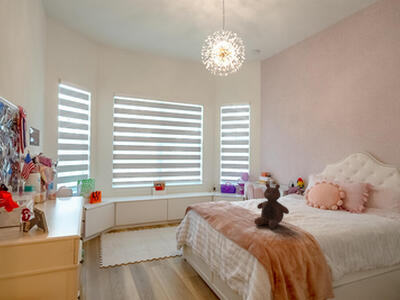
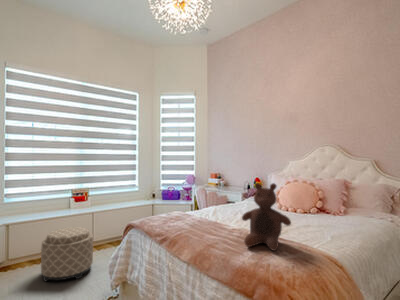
ottoman: none [136,208,167,242] -> present [41,227,93,282]

